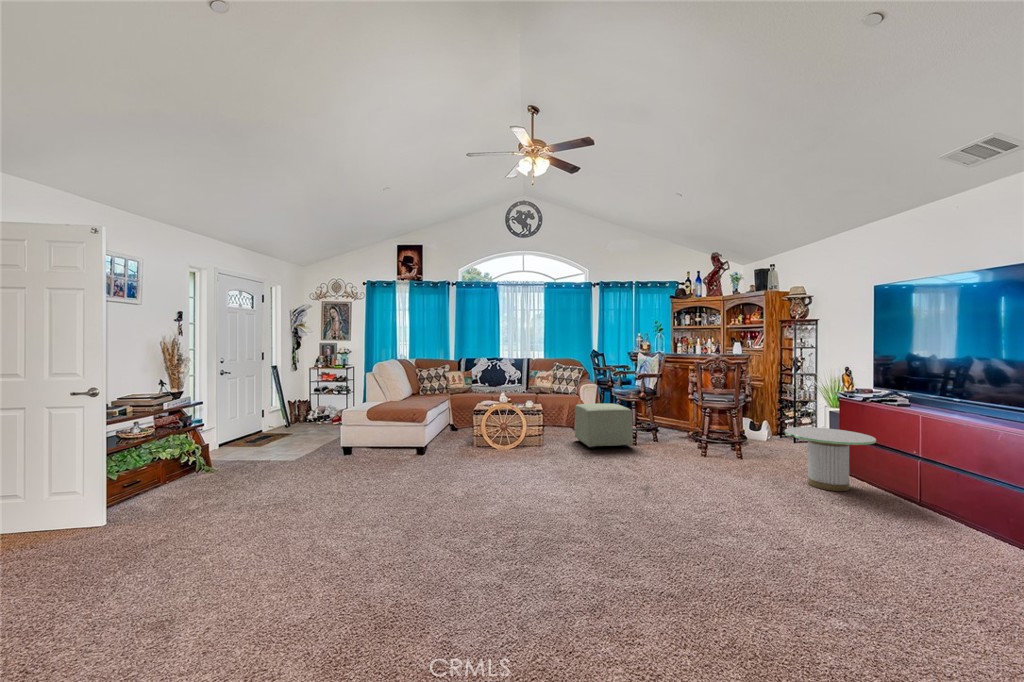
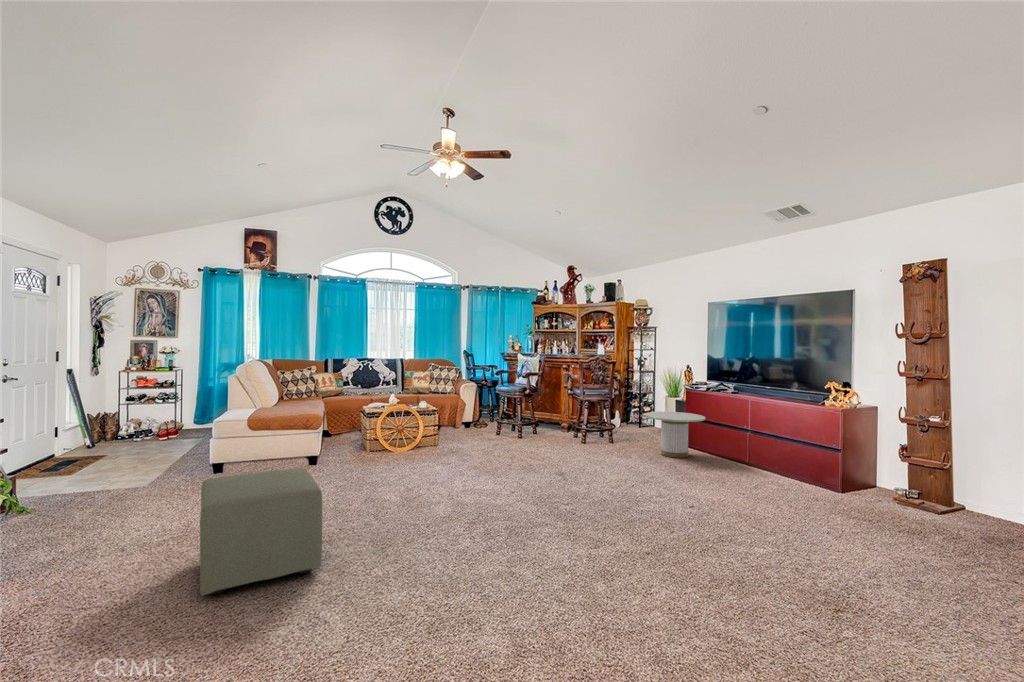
ottoman: present [575,403,633,449] -> present [200,468,322,596]

